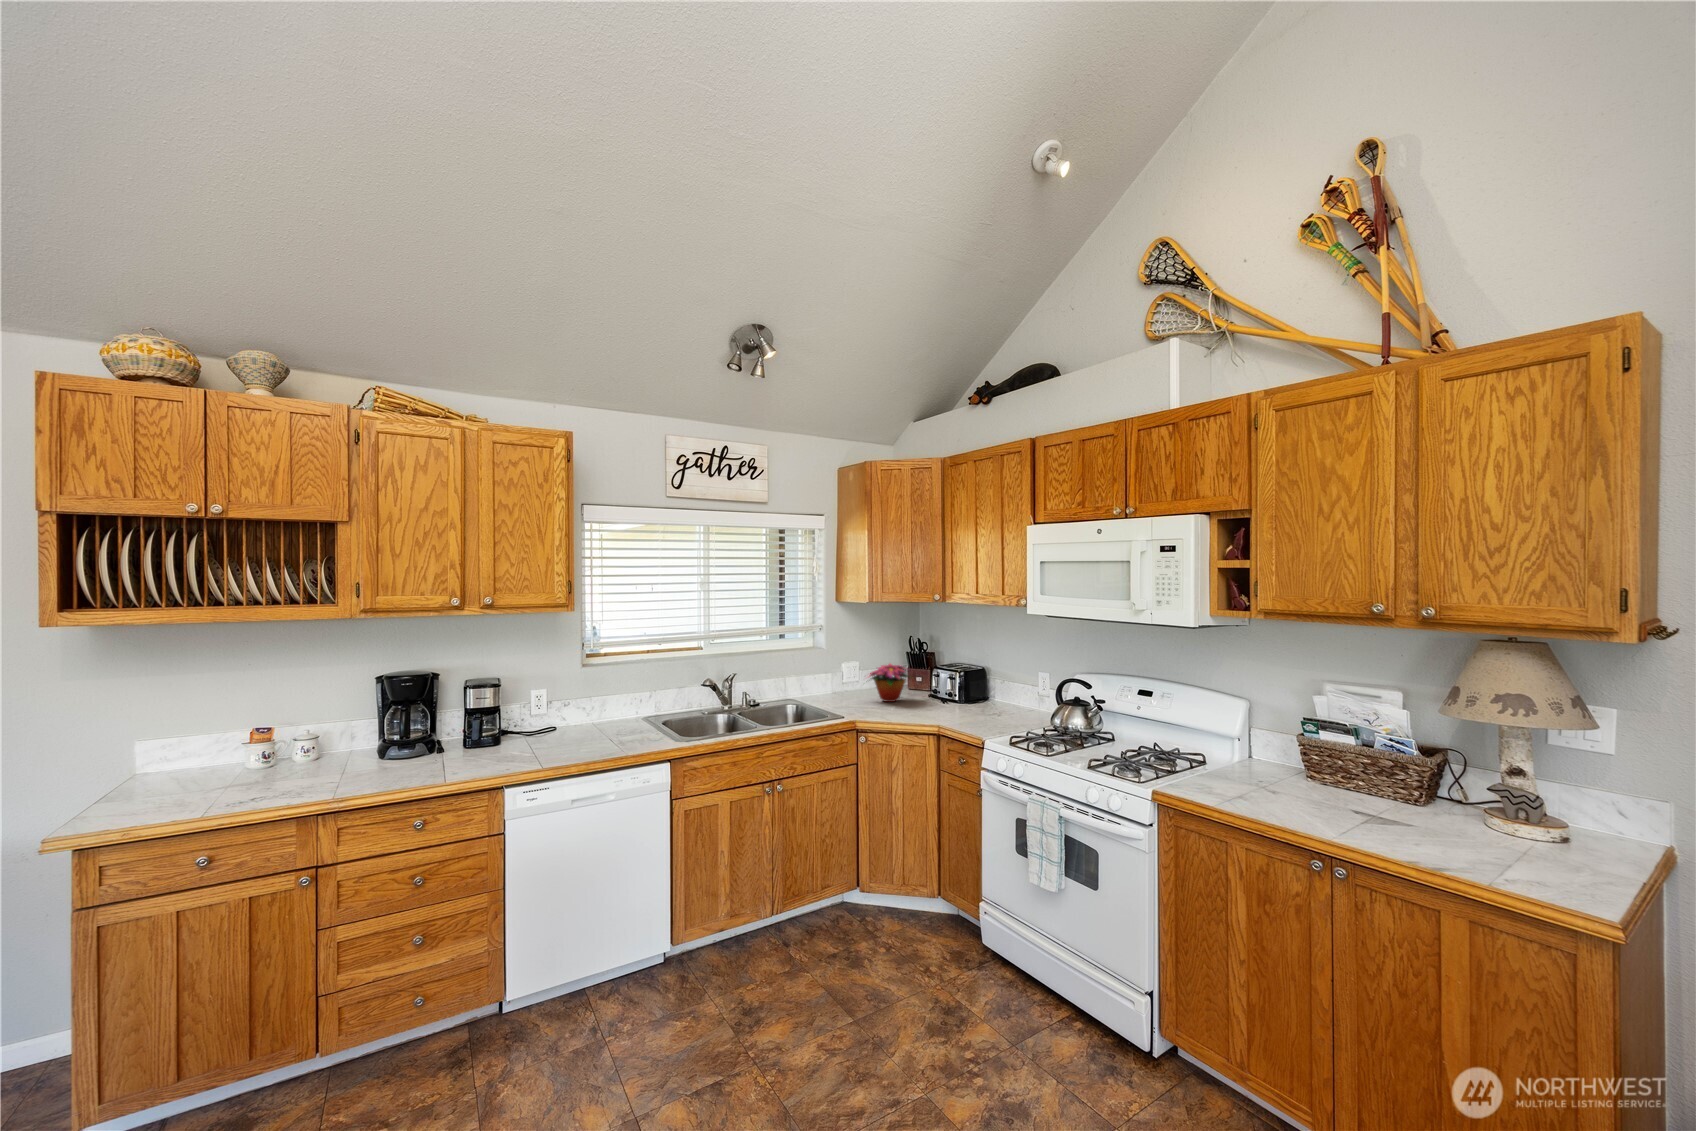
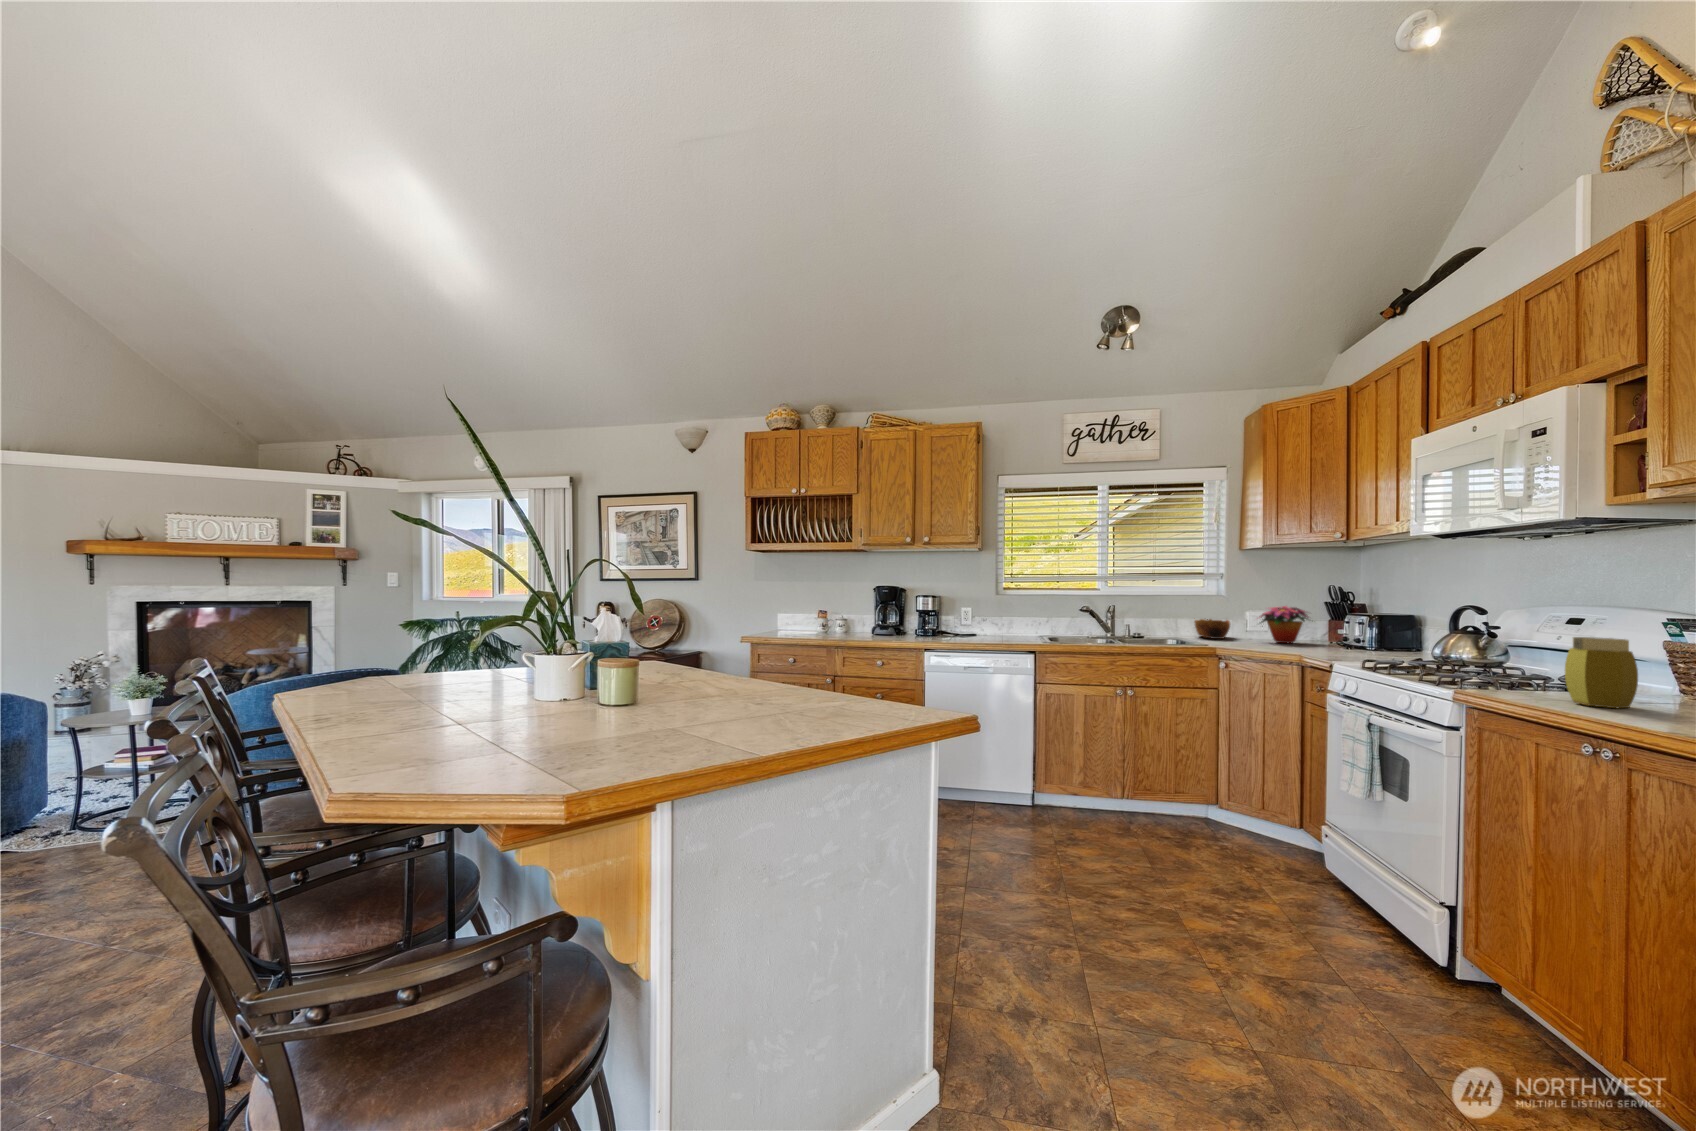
wooden bowl: none [796,671,837,700] -> present [1194,618,1230,639]
jar: none [1229,729,1271,792] -> present [1565,637,1638,708]

